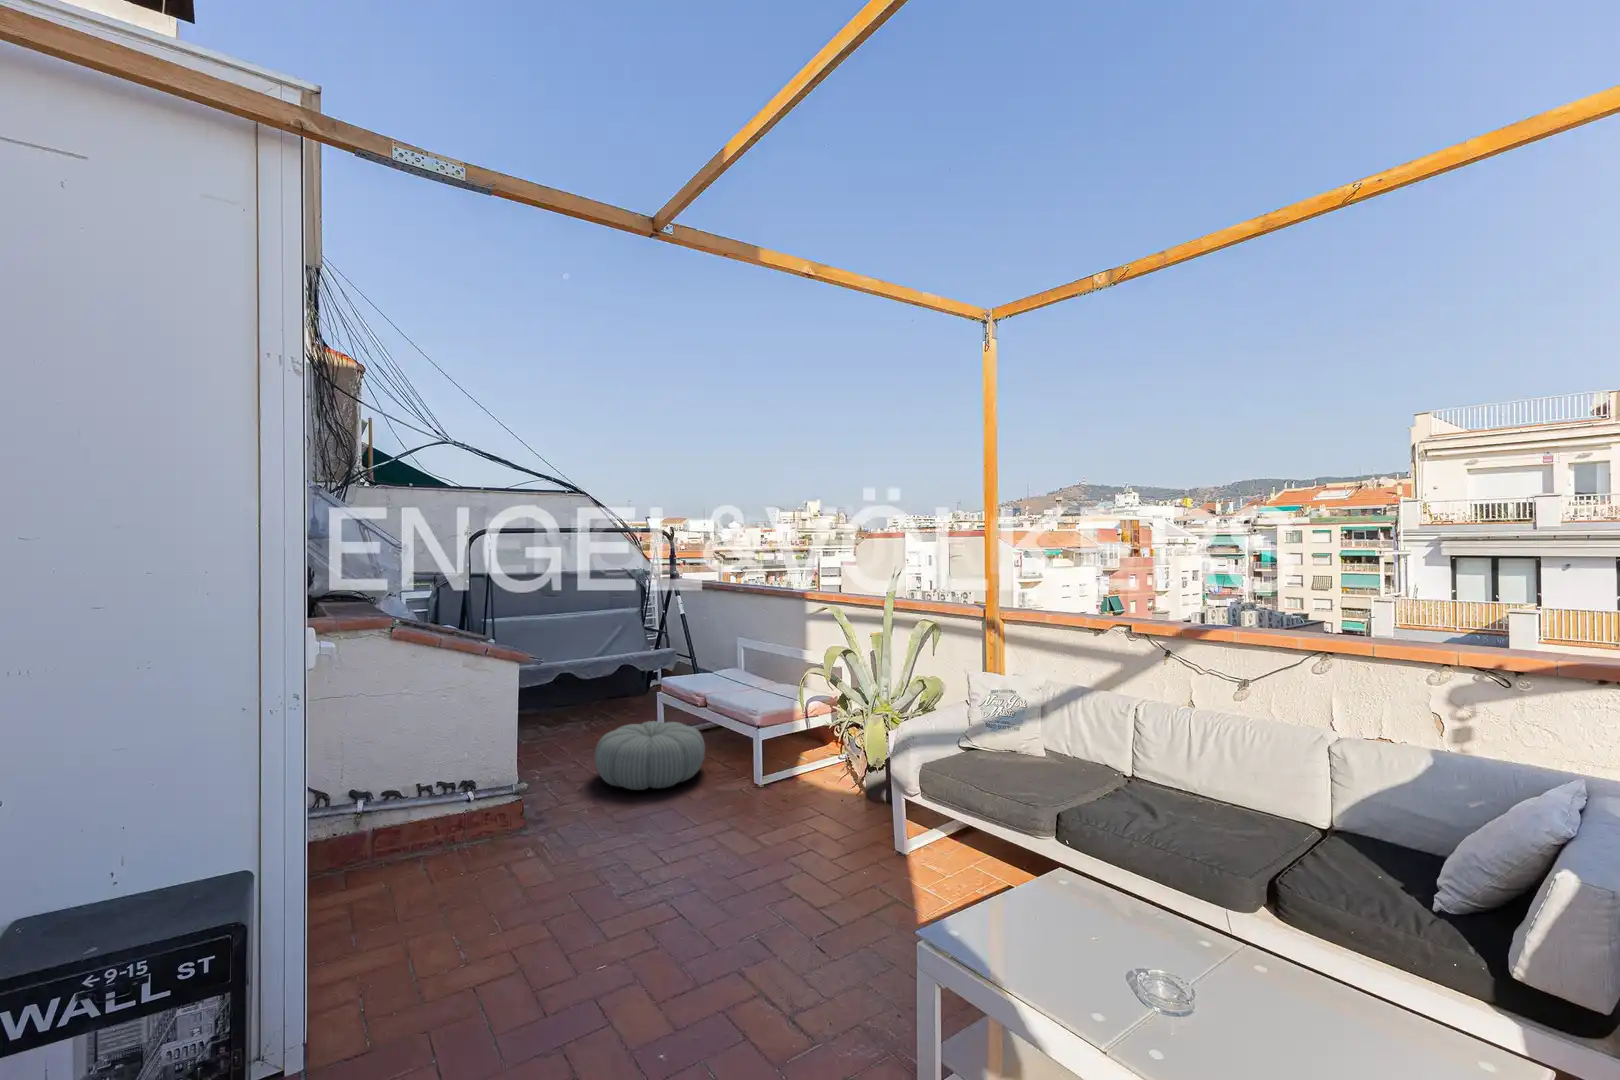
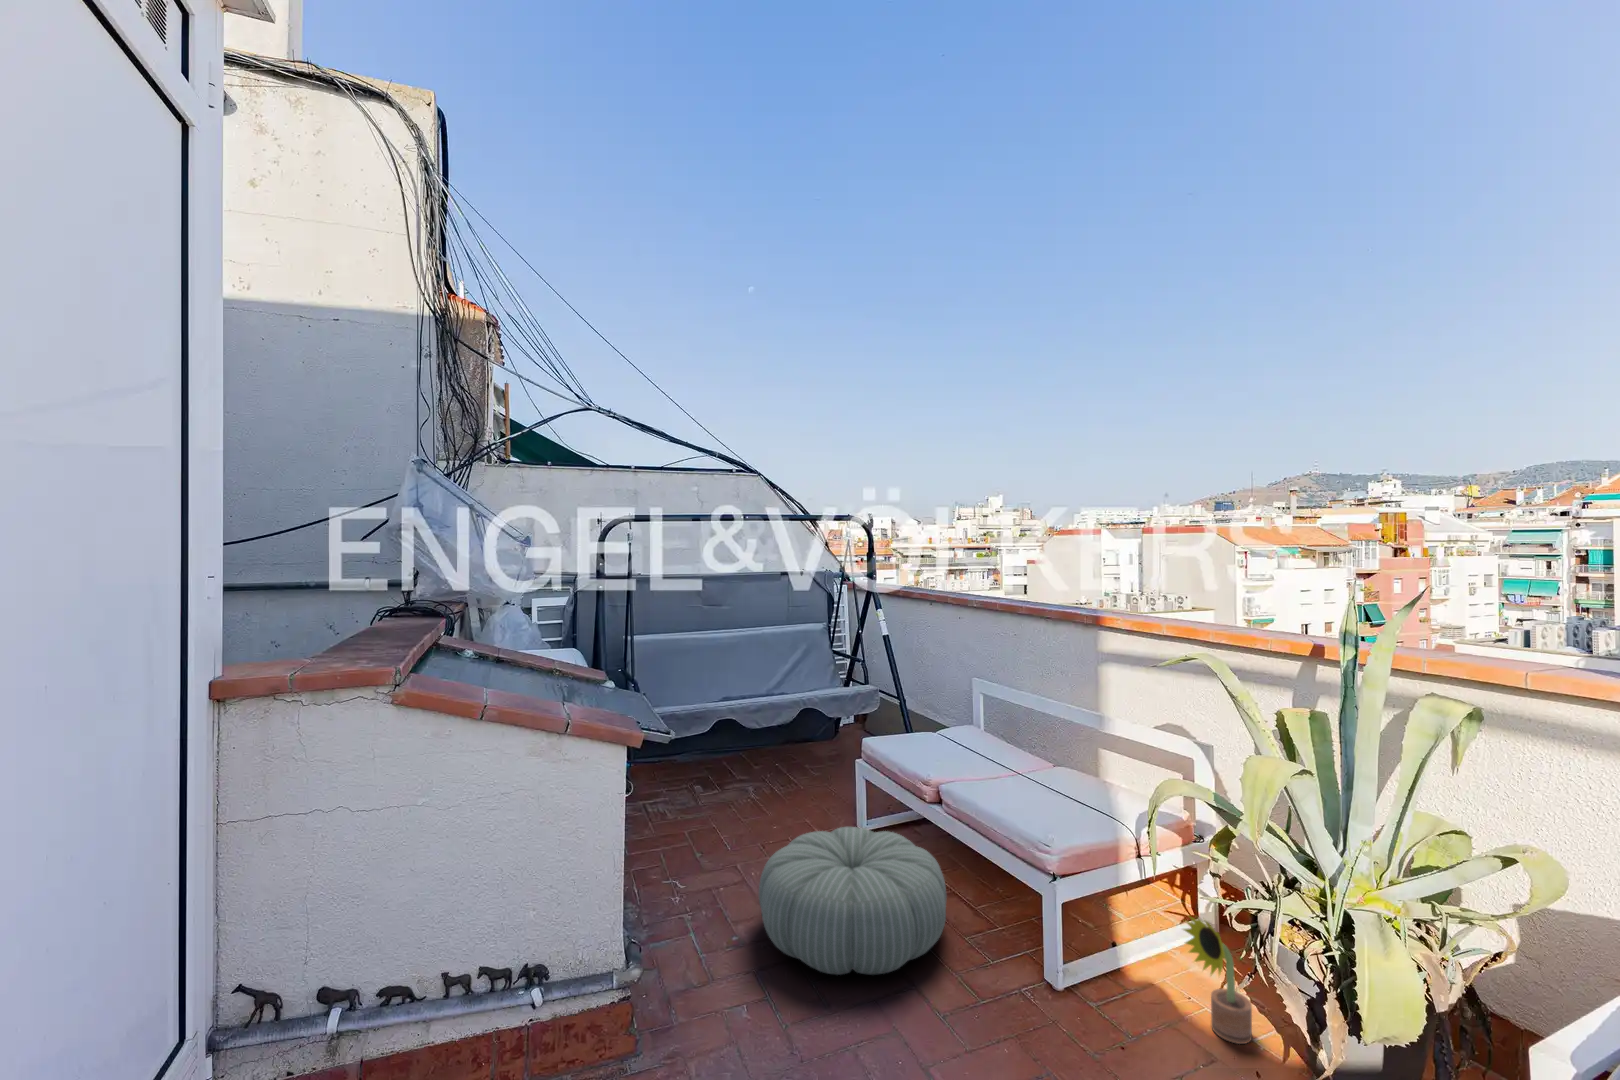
decorative plant: none [815,735,844,793] -> present [1184,916,1252,1044]

